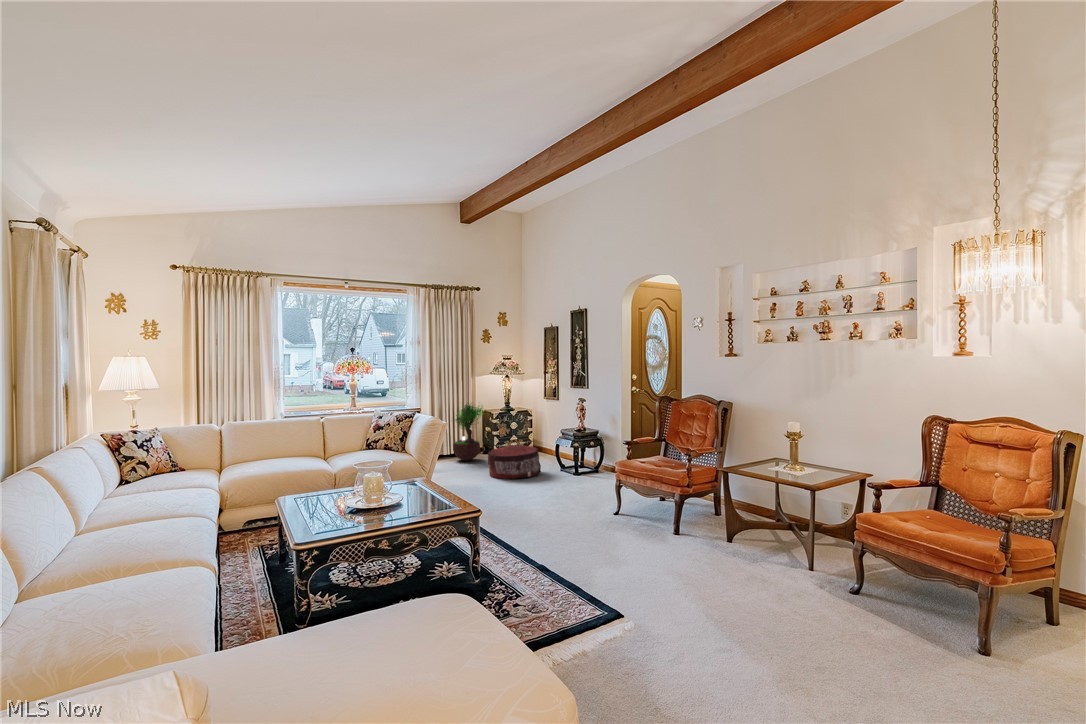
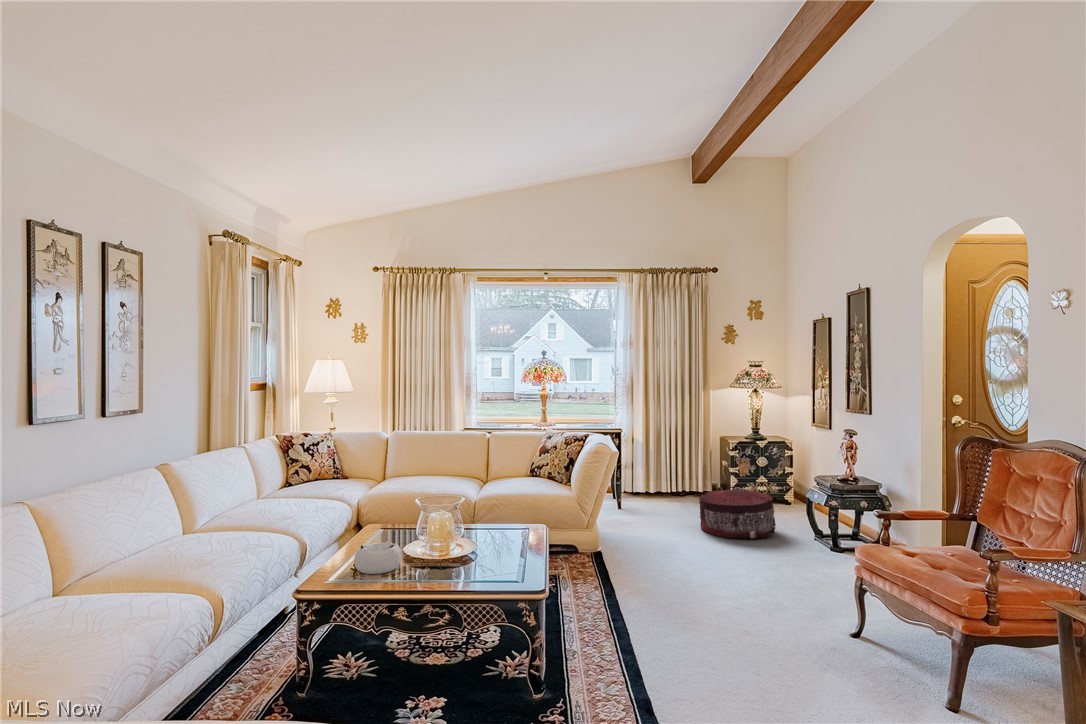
potted tree: present [453,404,485,461] -> none [667,419,716,501]
decorative bowl: none [318,497,358,524] -> present [354,541,401,574]

